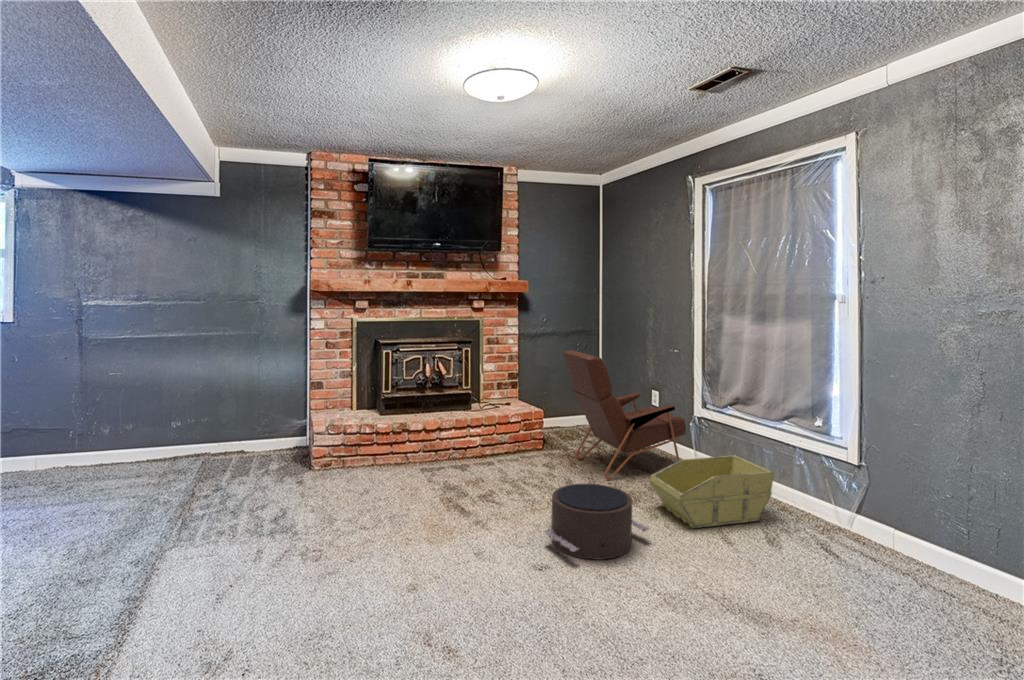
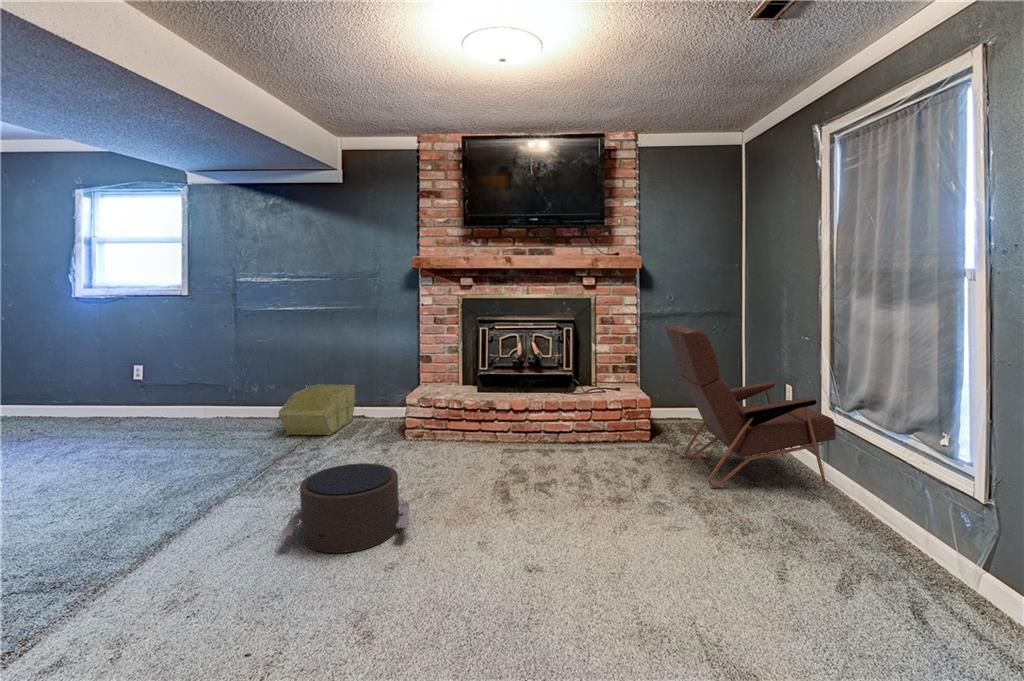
storage bin: present [649,455,774,528] -> present [279,385,356,435]
pouf: present [544,484,650,559] -> present [282,463,410,553]

